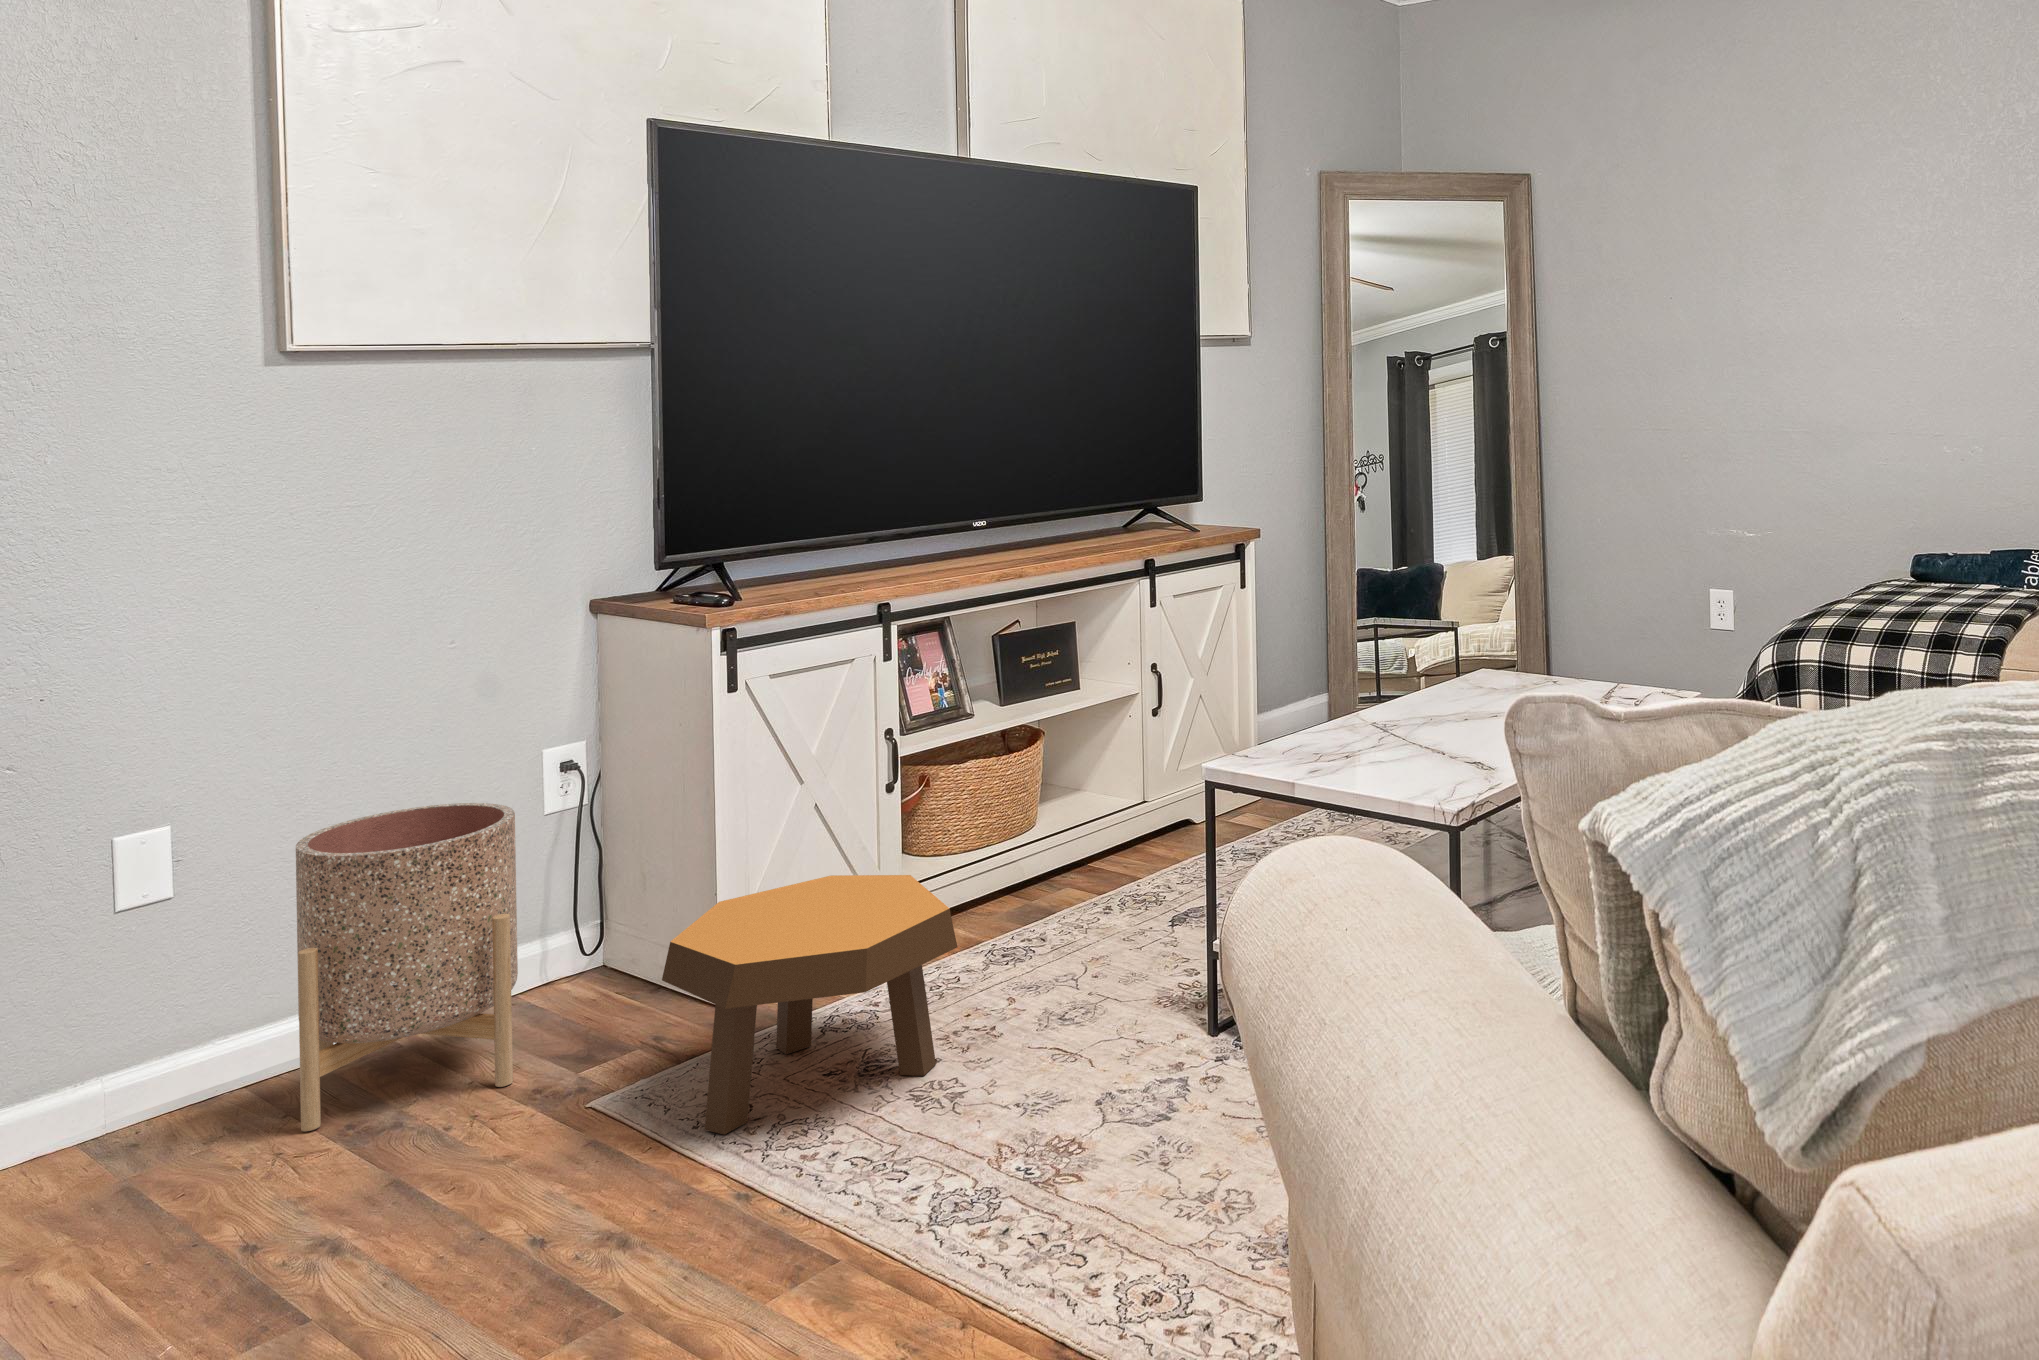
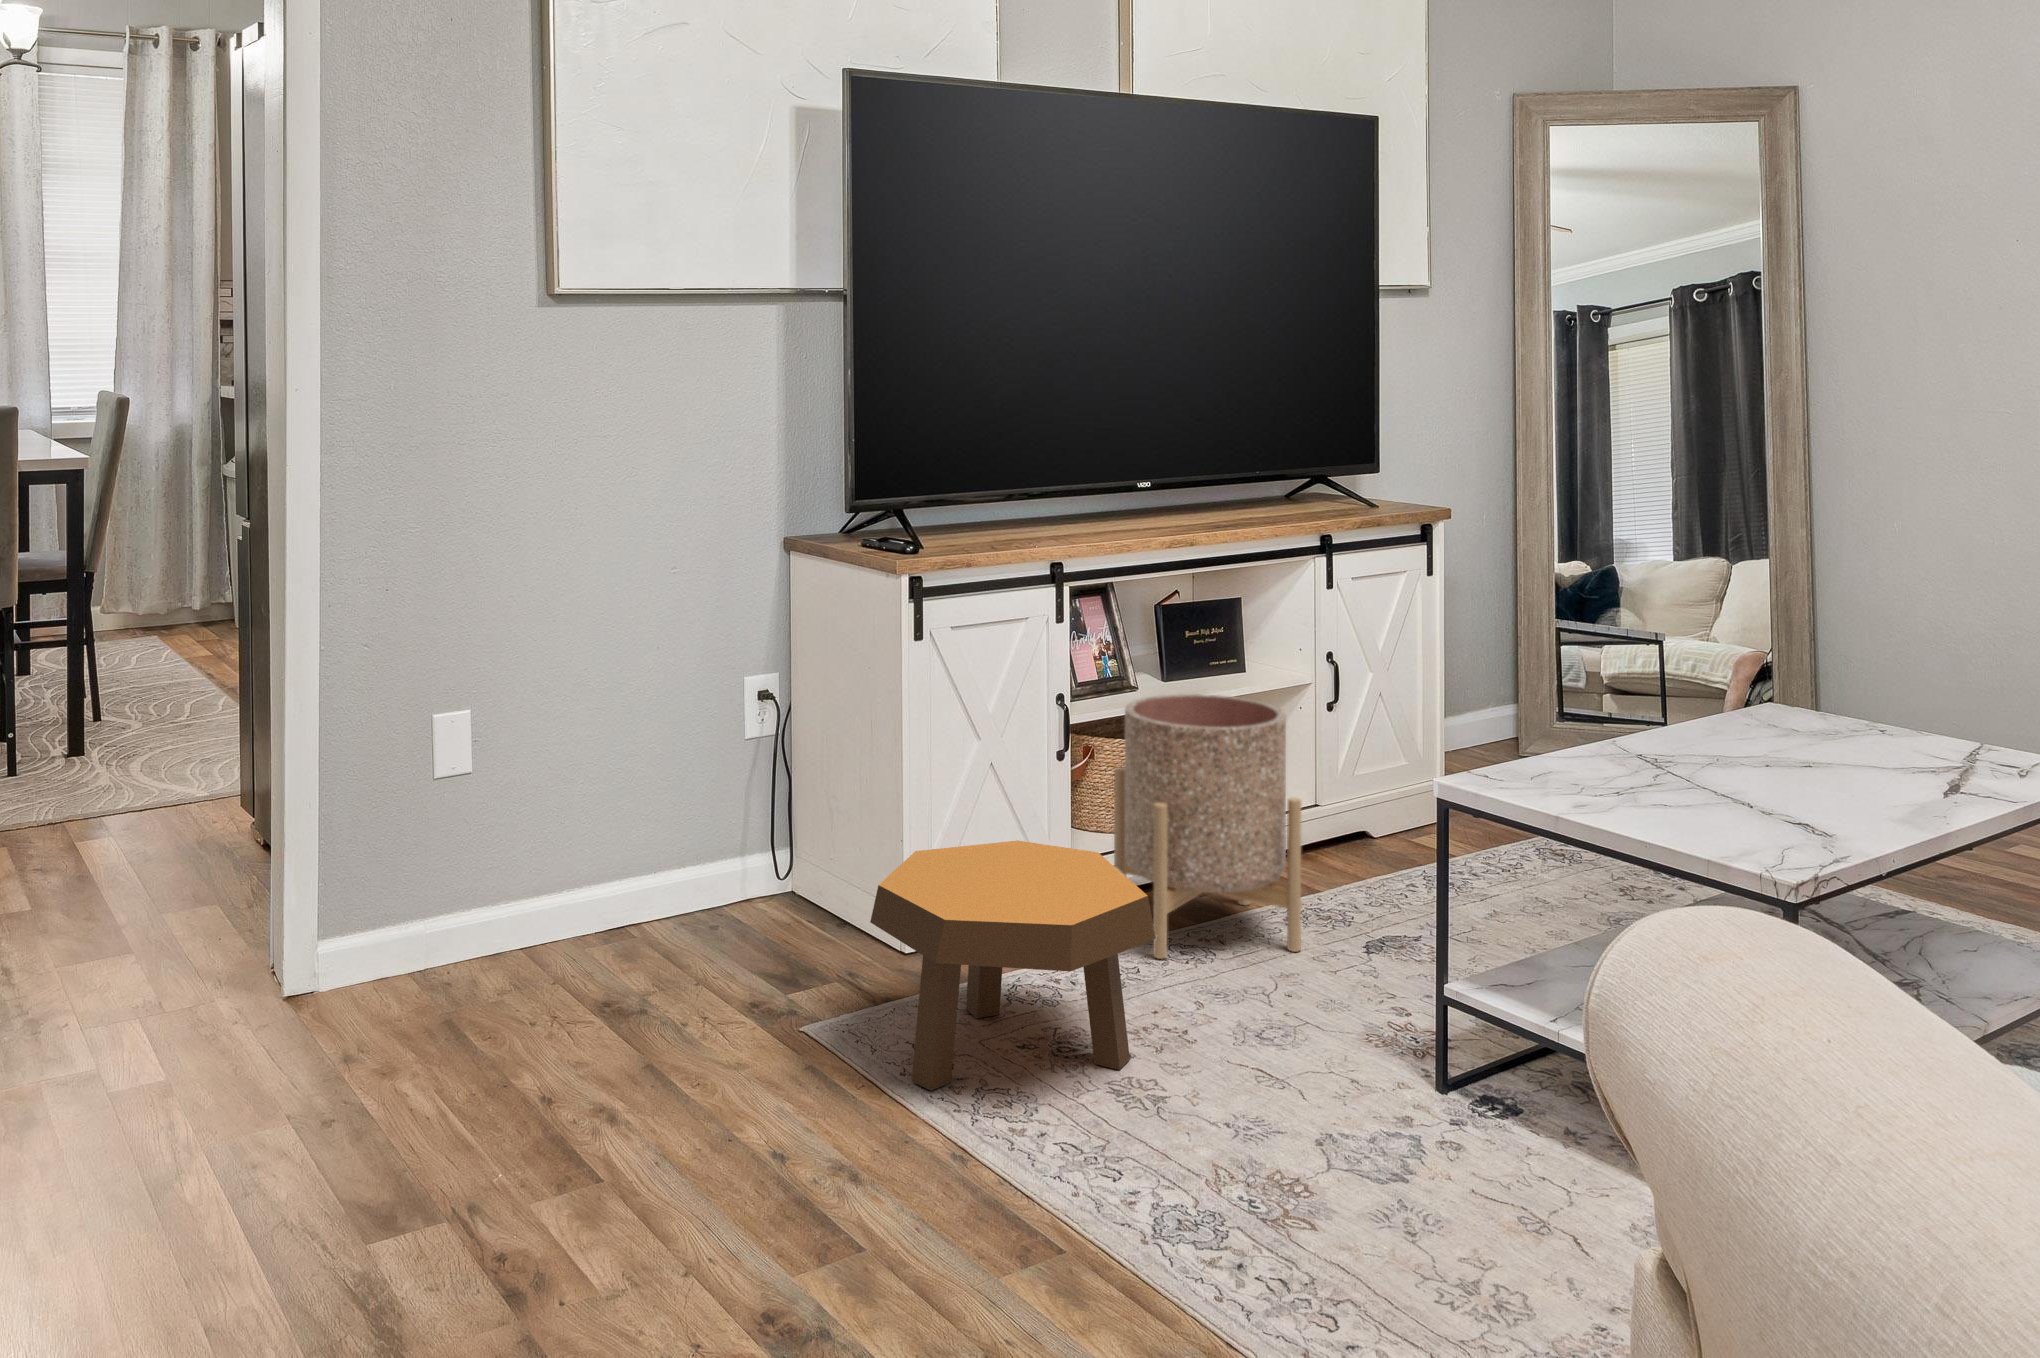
planter: present [296,803,518,1131] -> present [1114,694,1301,959]

